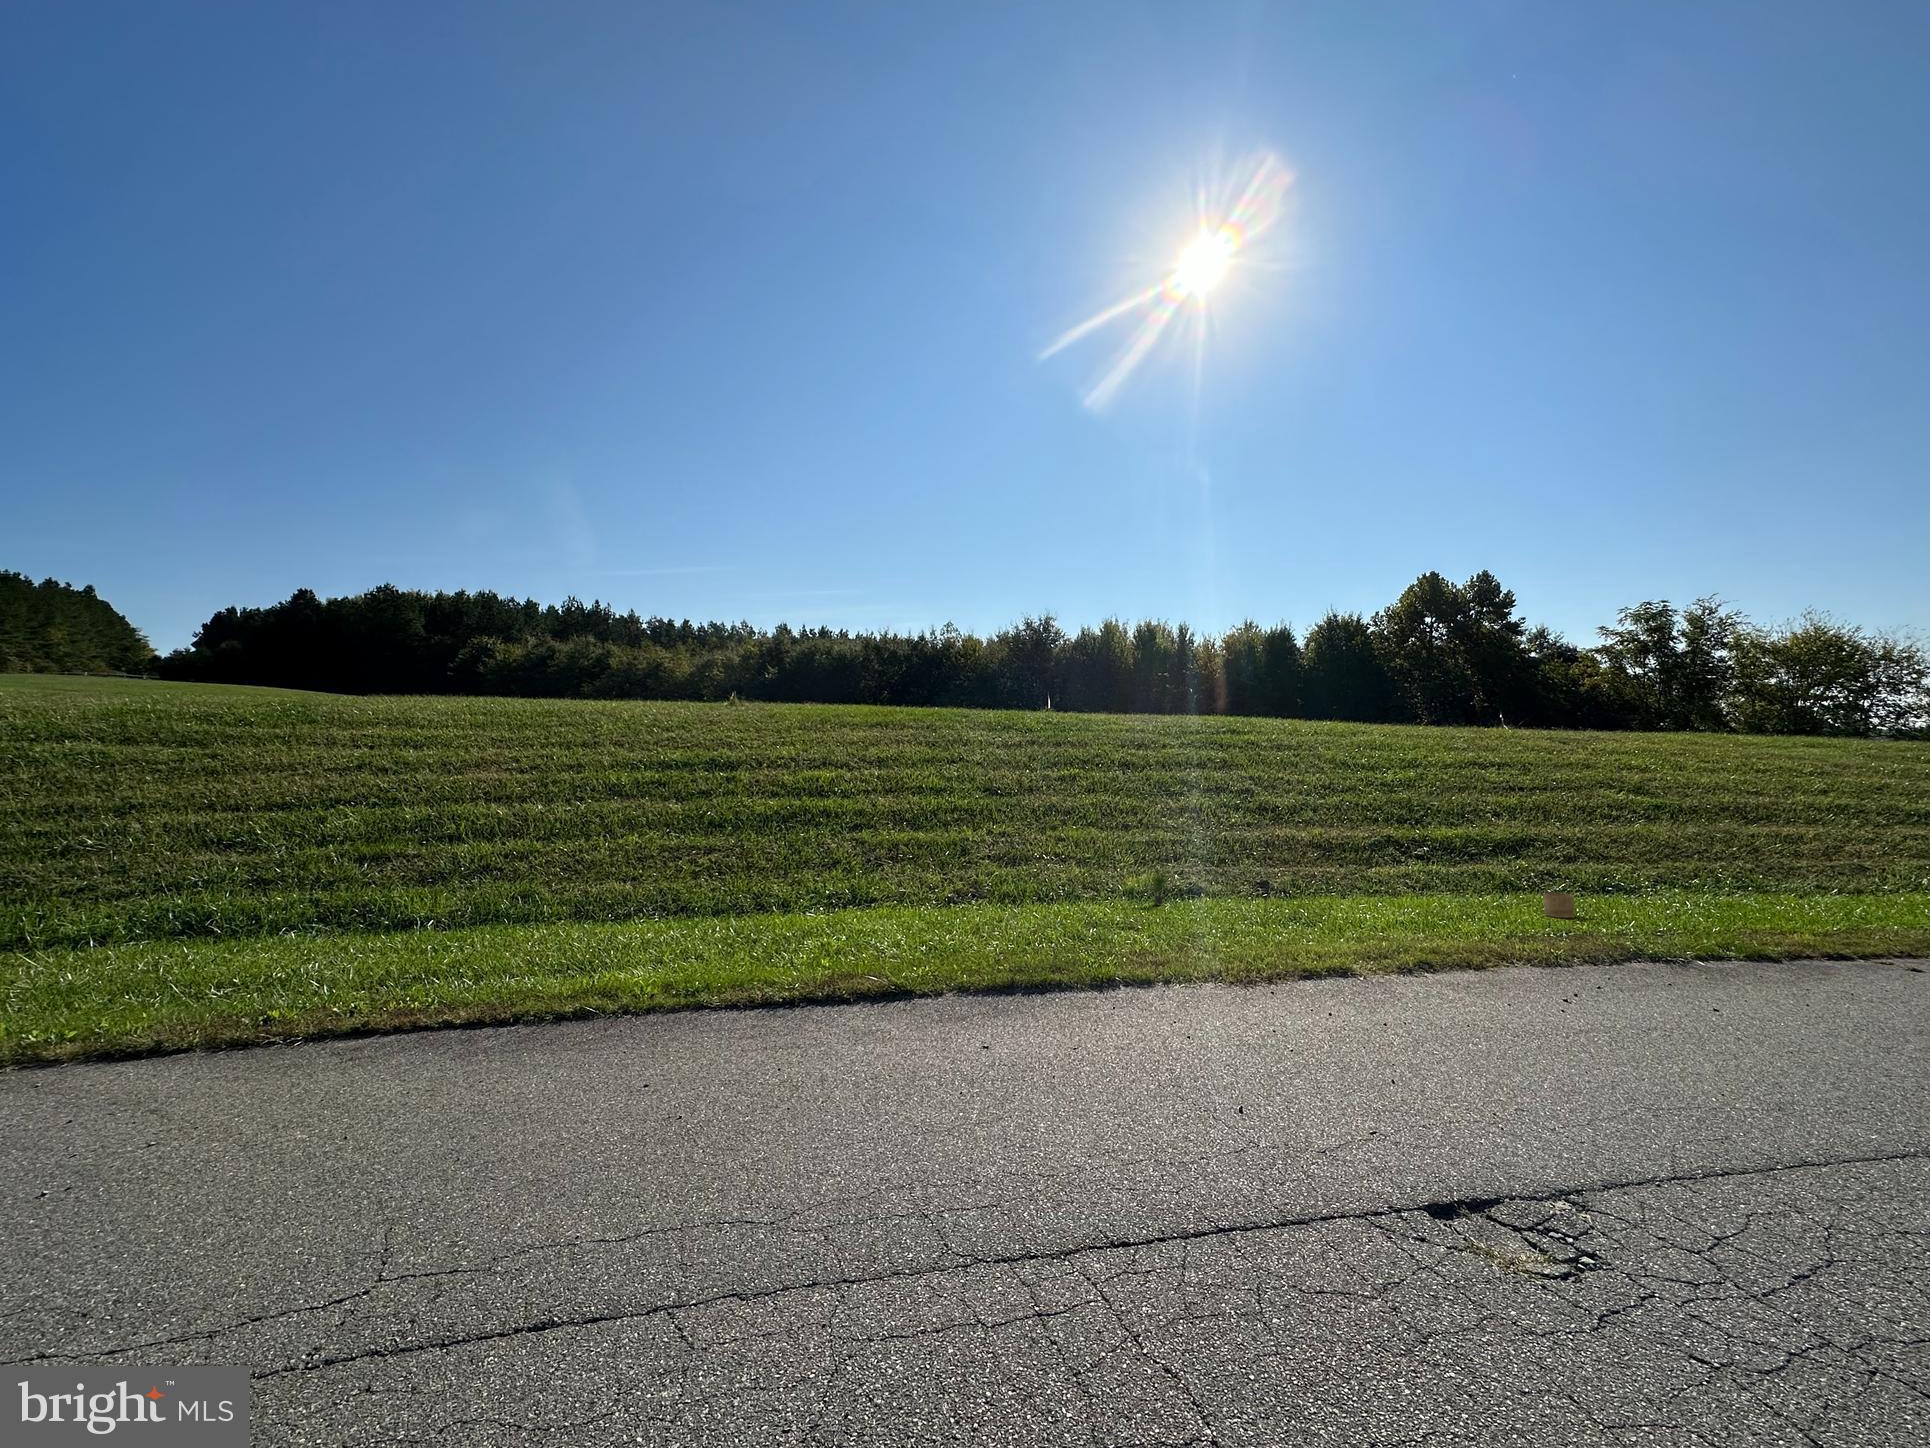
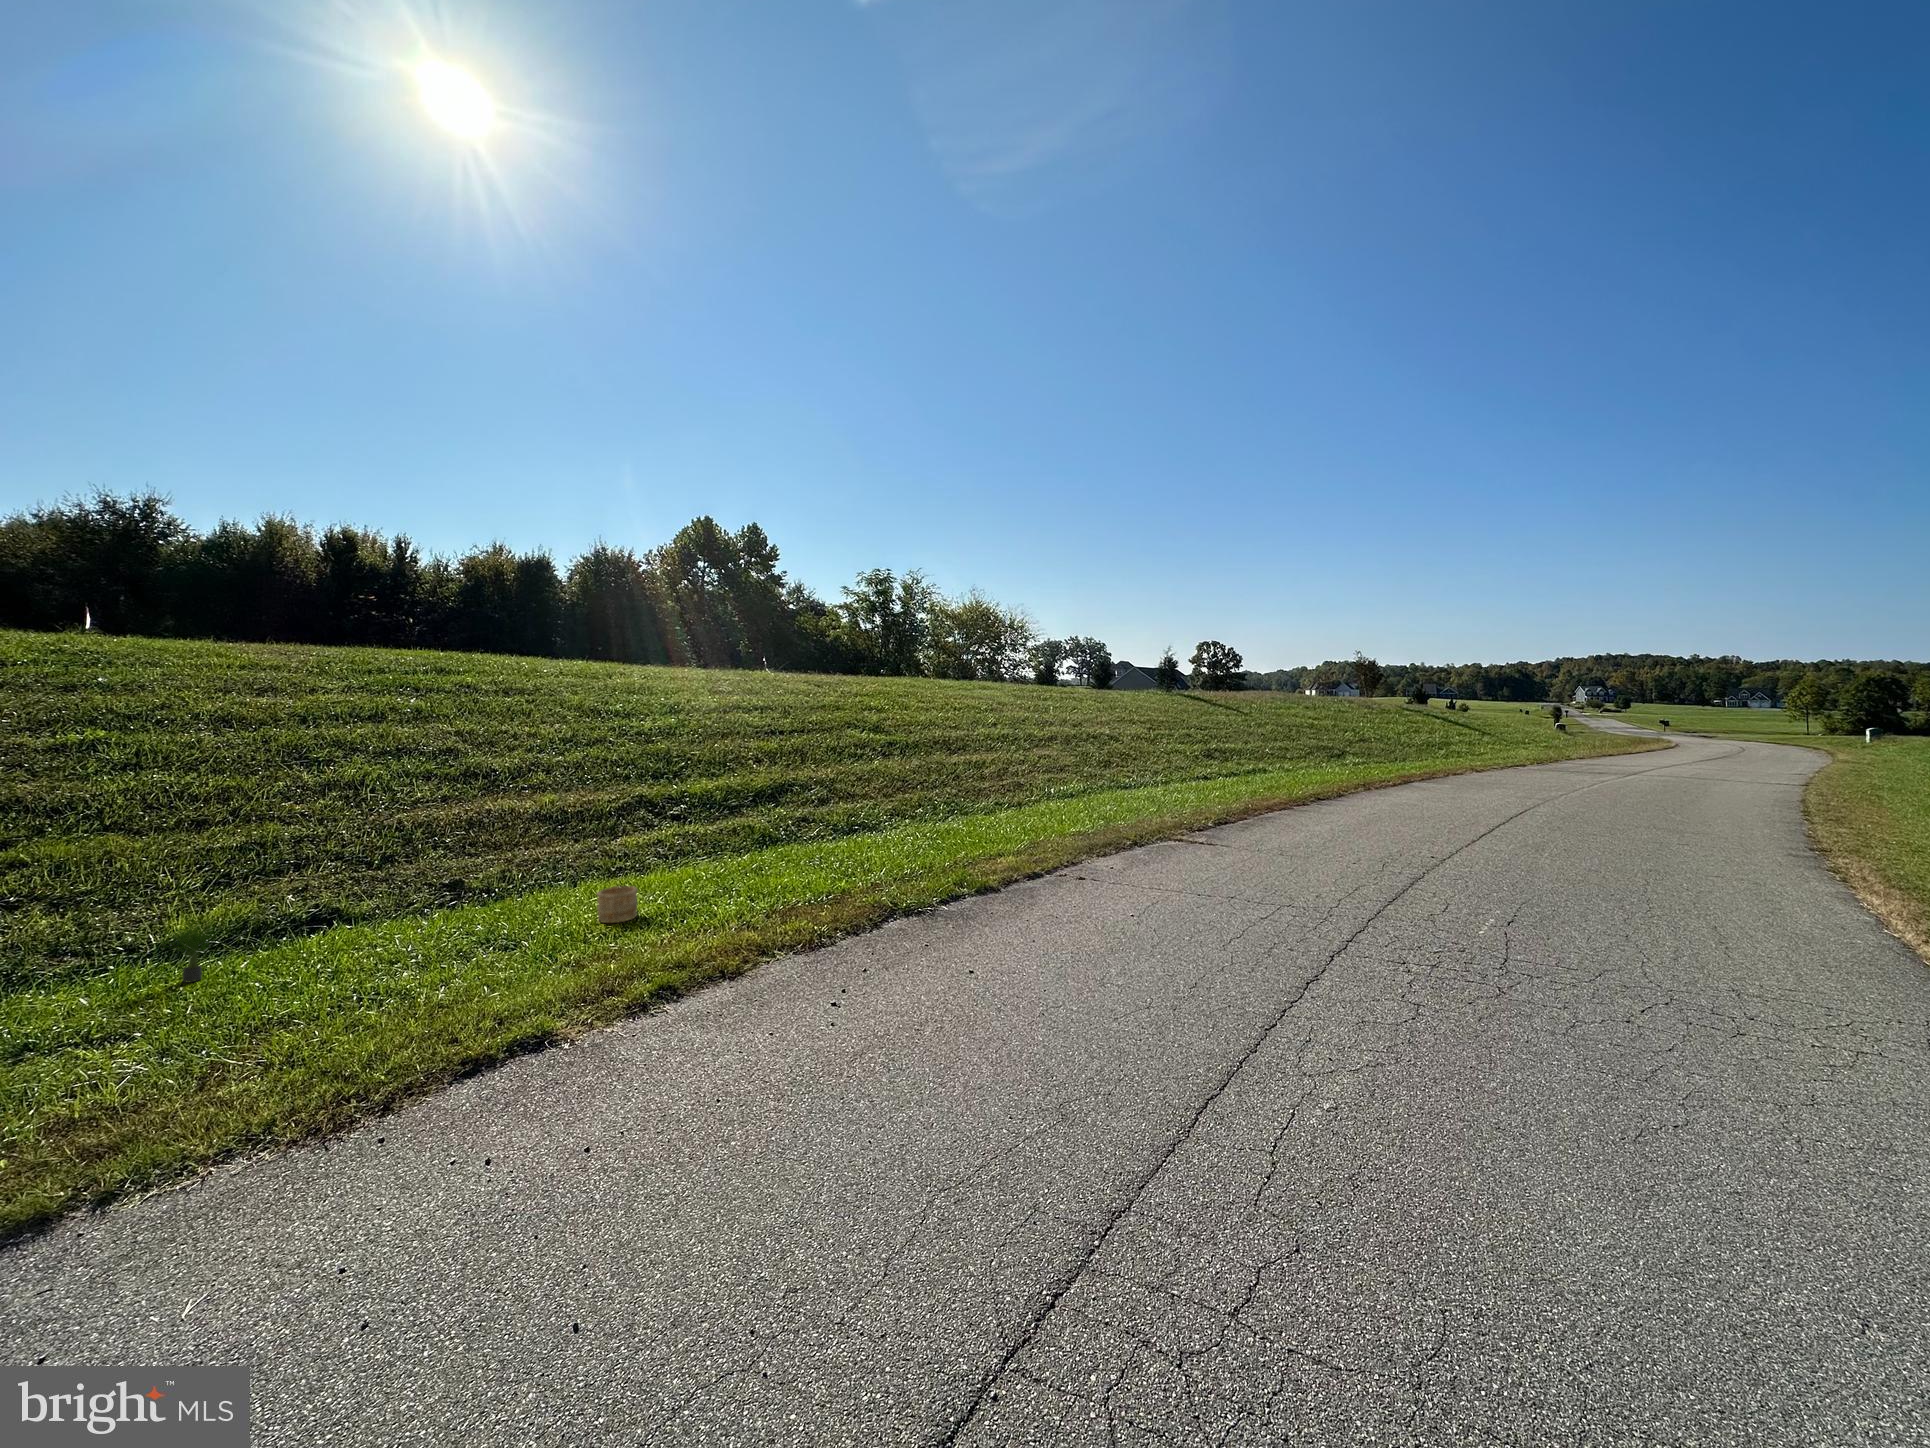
wooden bucket: present [1544,892,1574,918] -> present [597,886,638,923]

